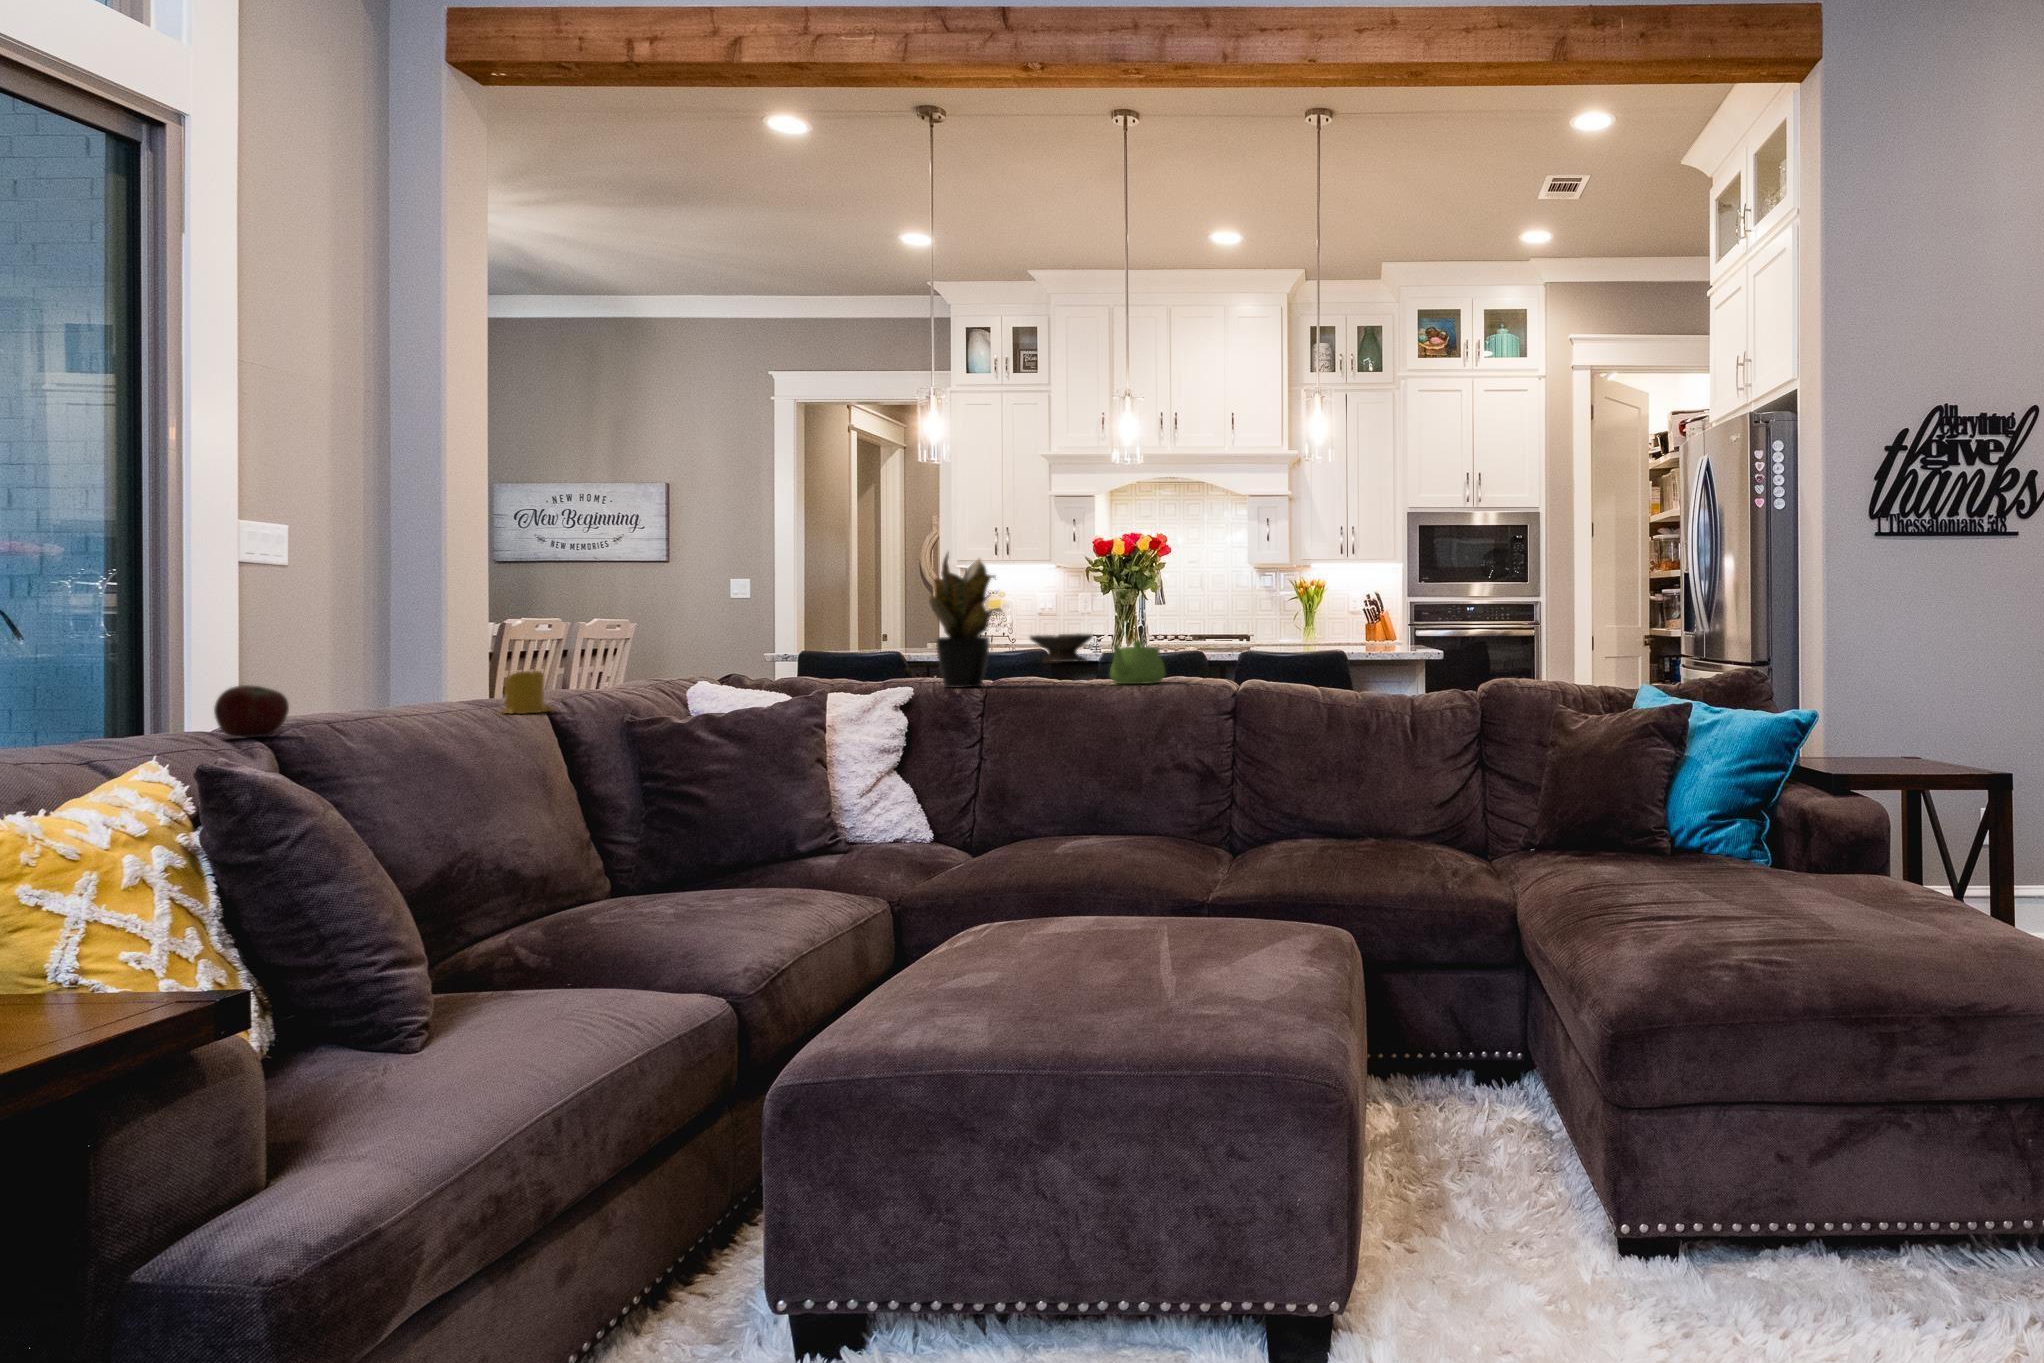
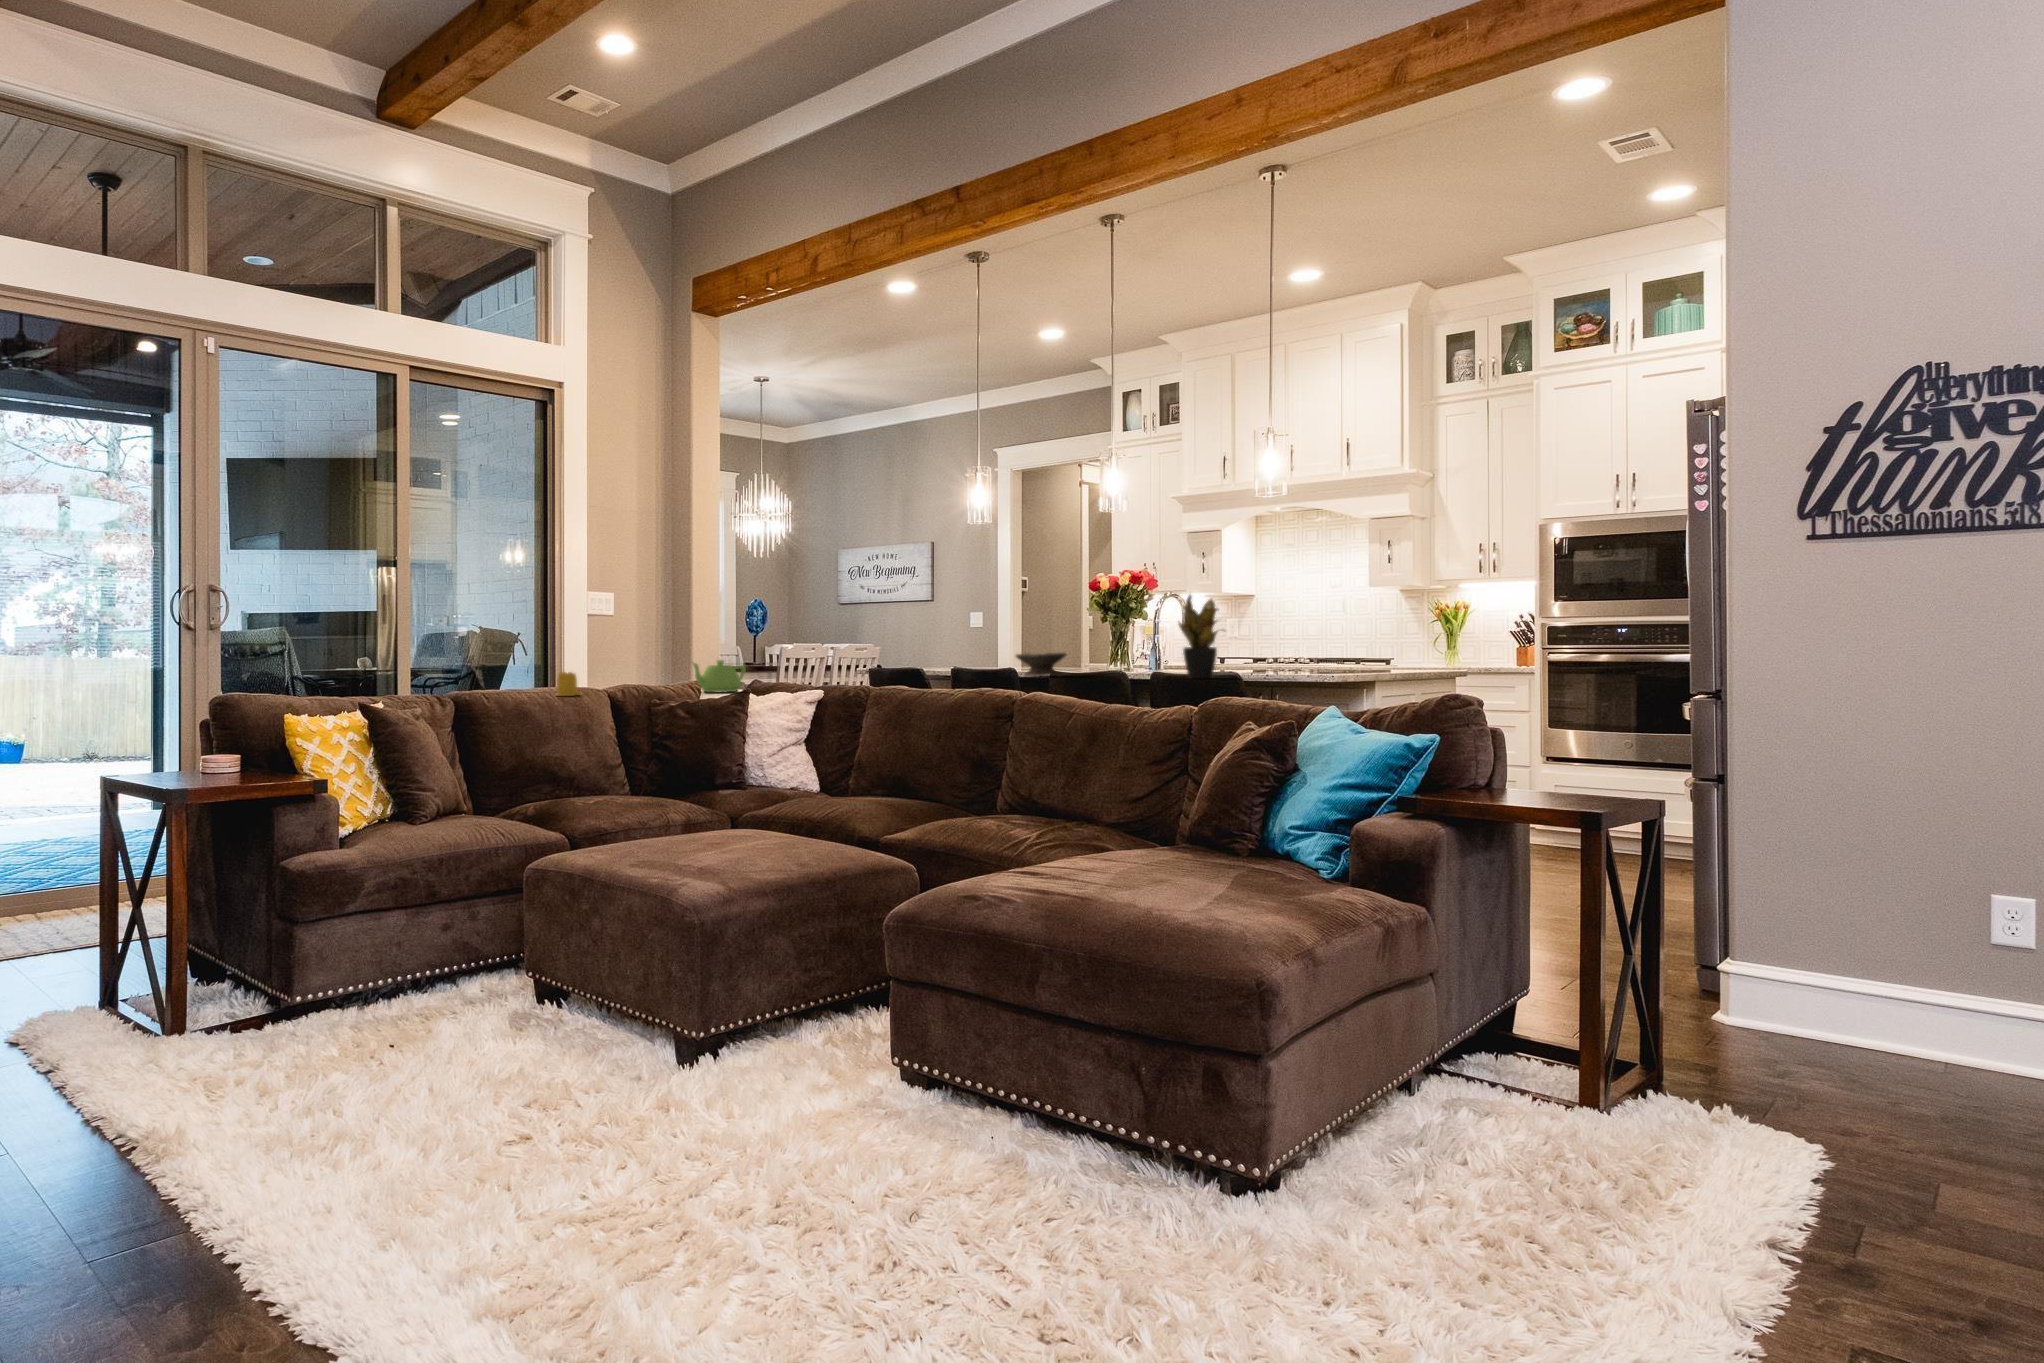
potted plant: present [929,552,1002,688] -> present [1179,595,1219,679]
teapot: present [1110,640,1165,684] -> present [693,660,746,693]
apple: present [214,685,289,737] -> none [403,676,433,701]

